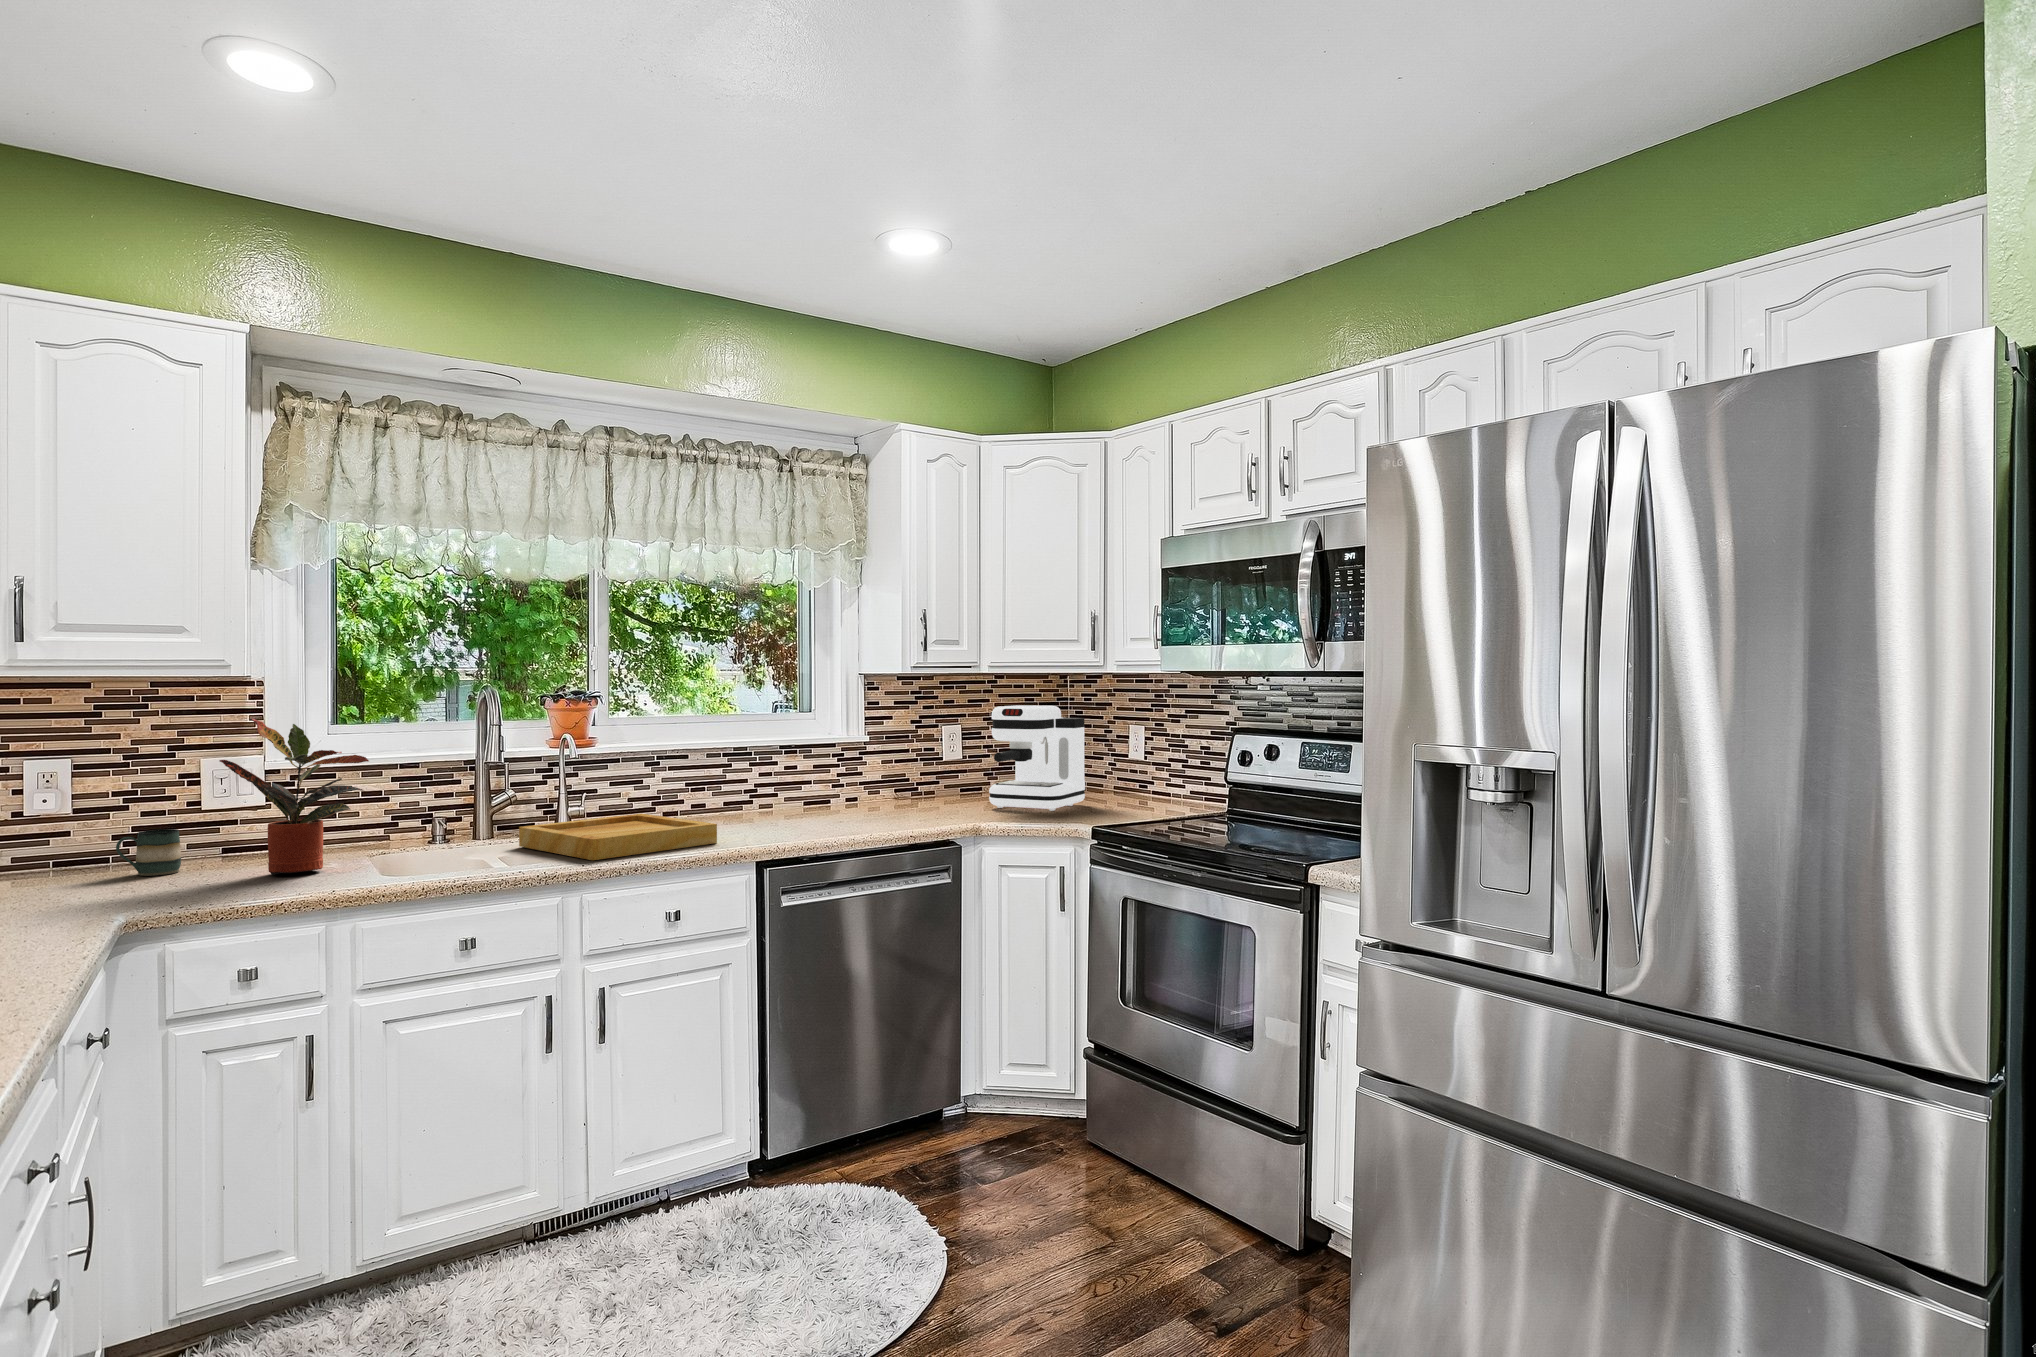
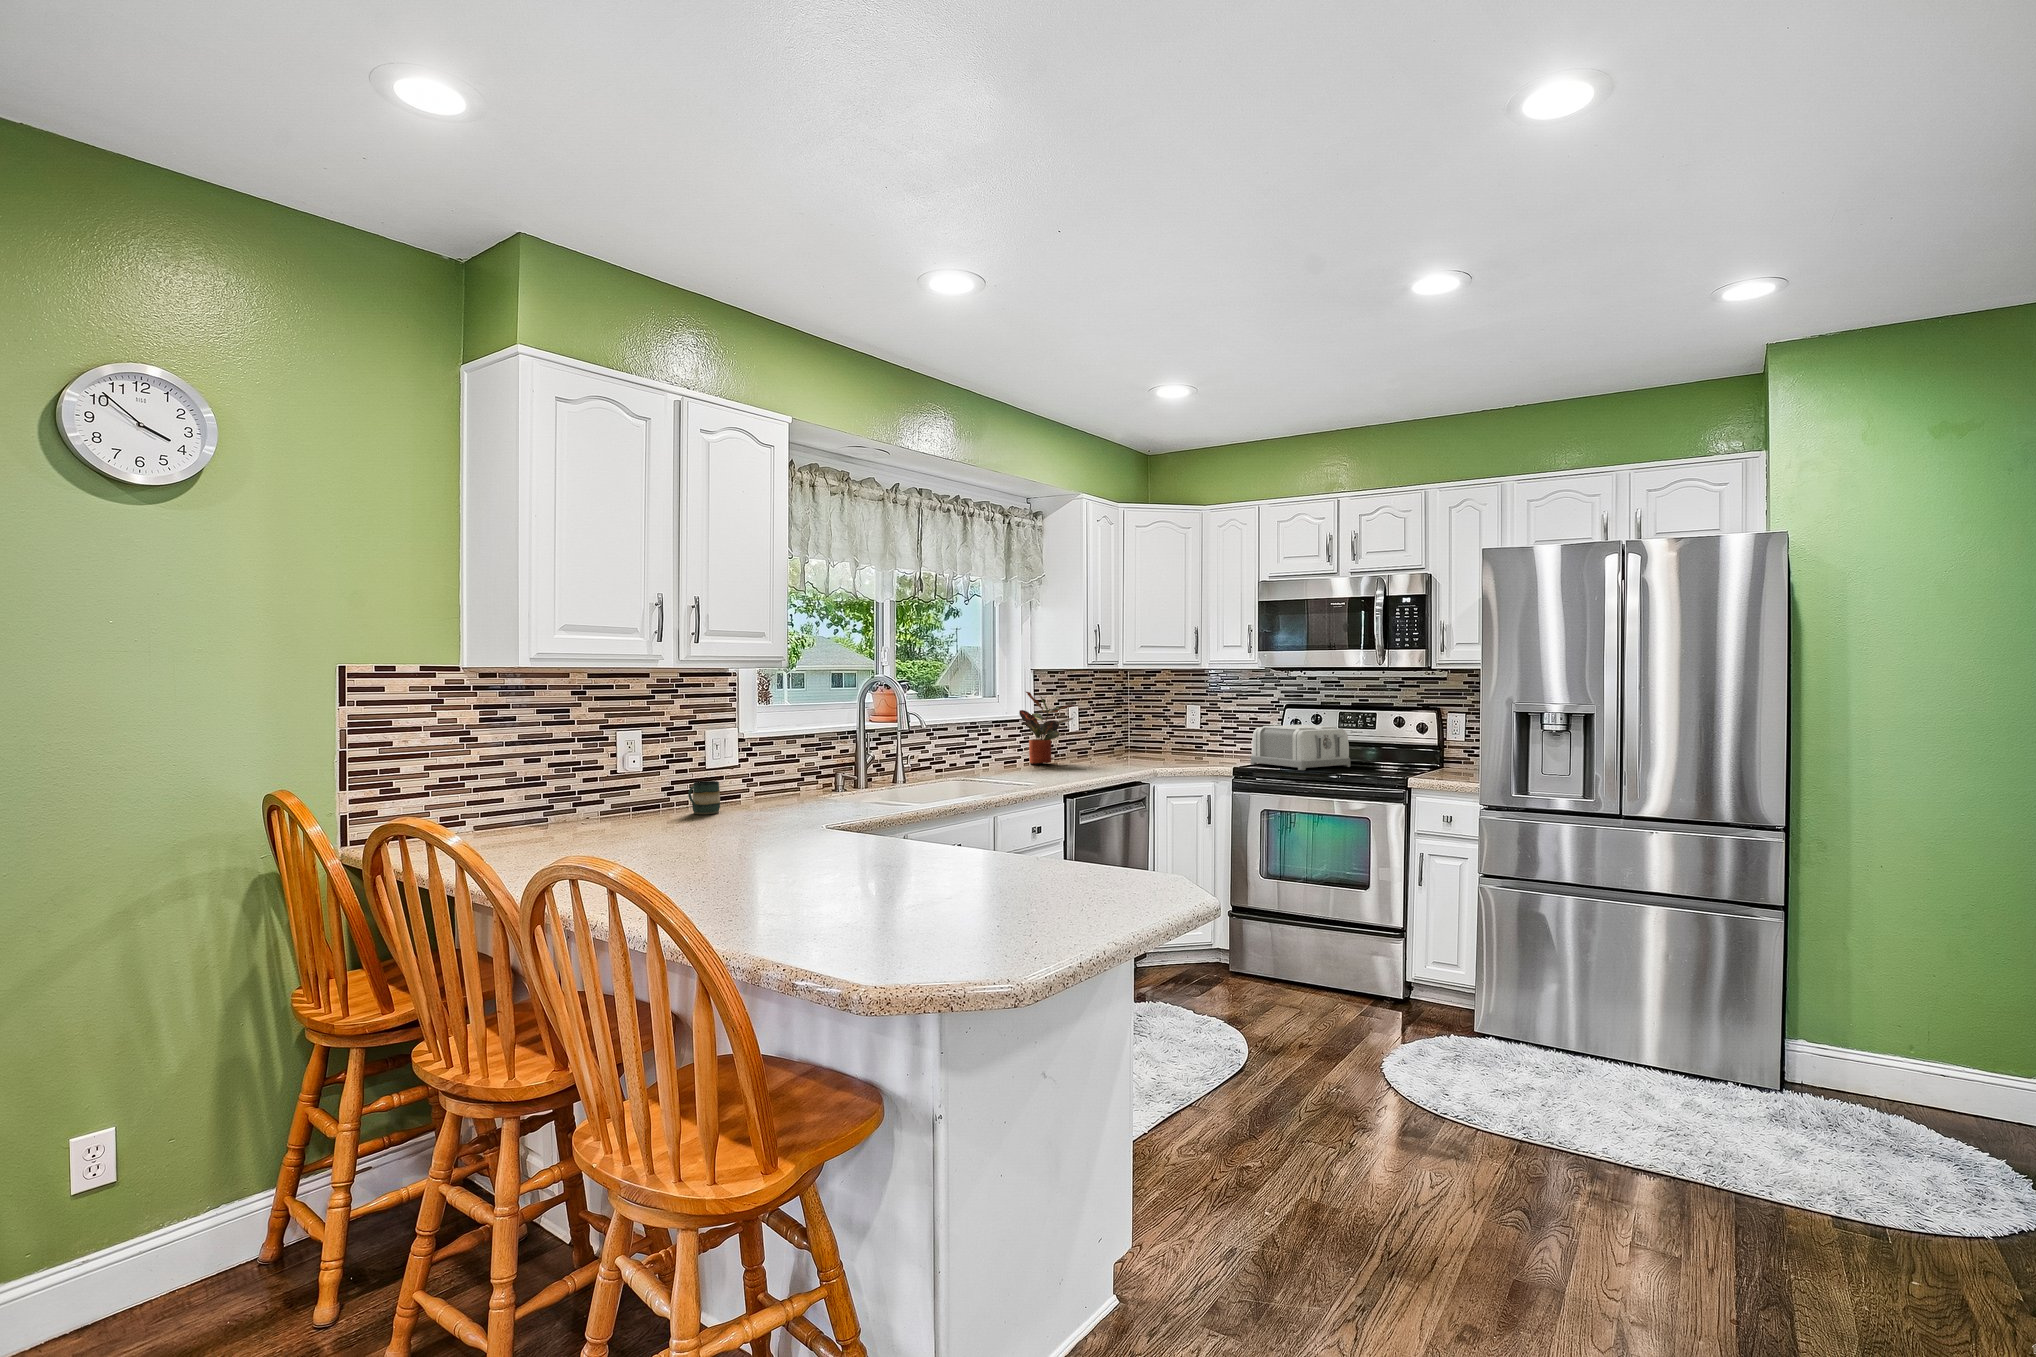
coffee maker: present [989,705,1085,811] -> none [1124,693,1176,761]
potted plant: present [219,718,369,875] -> present [1019,692,1074,764]
toaster: none [1151,760,1296,836] -> present [1251,725,1350,770]
tray: present [519,814,717,860] -> none [903,767,1028,794]

